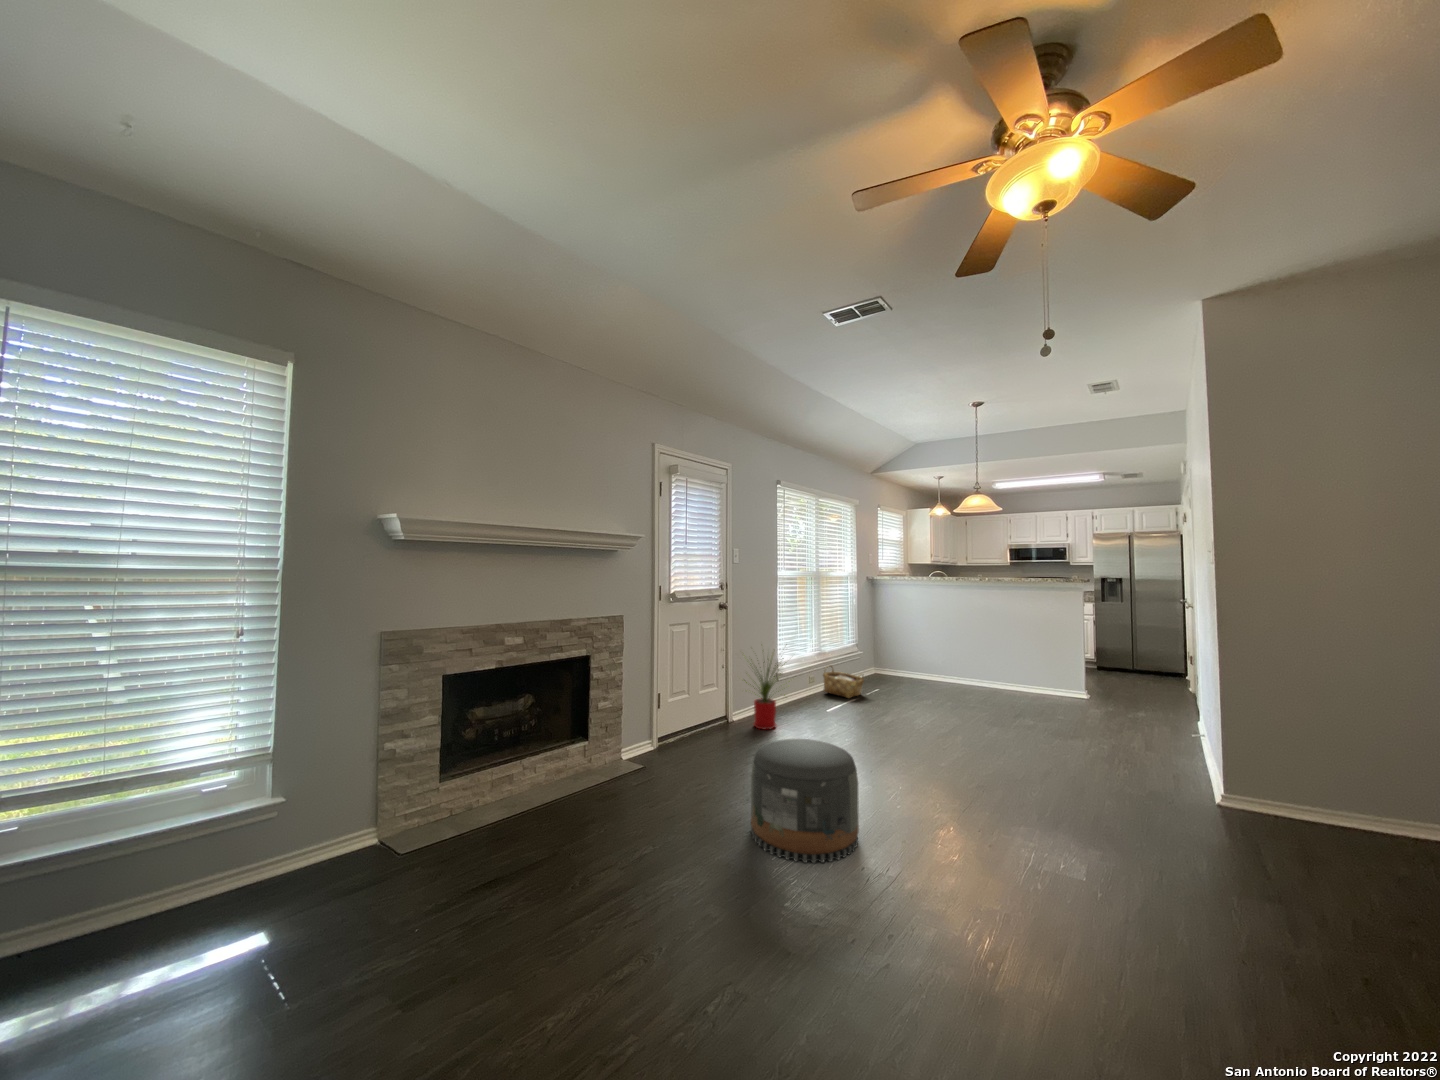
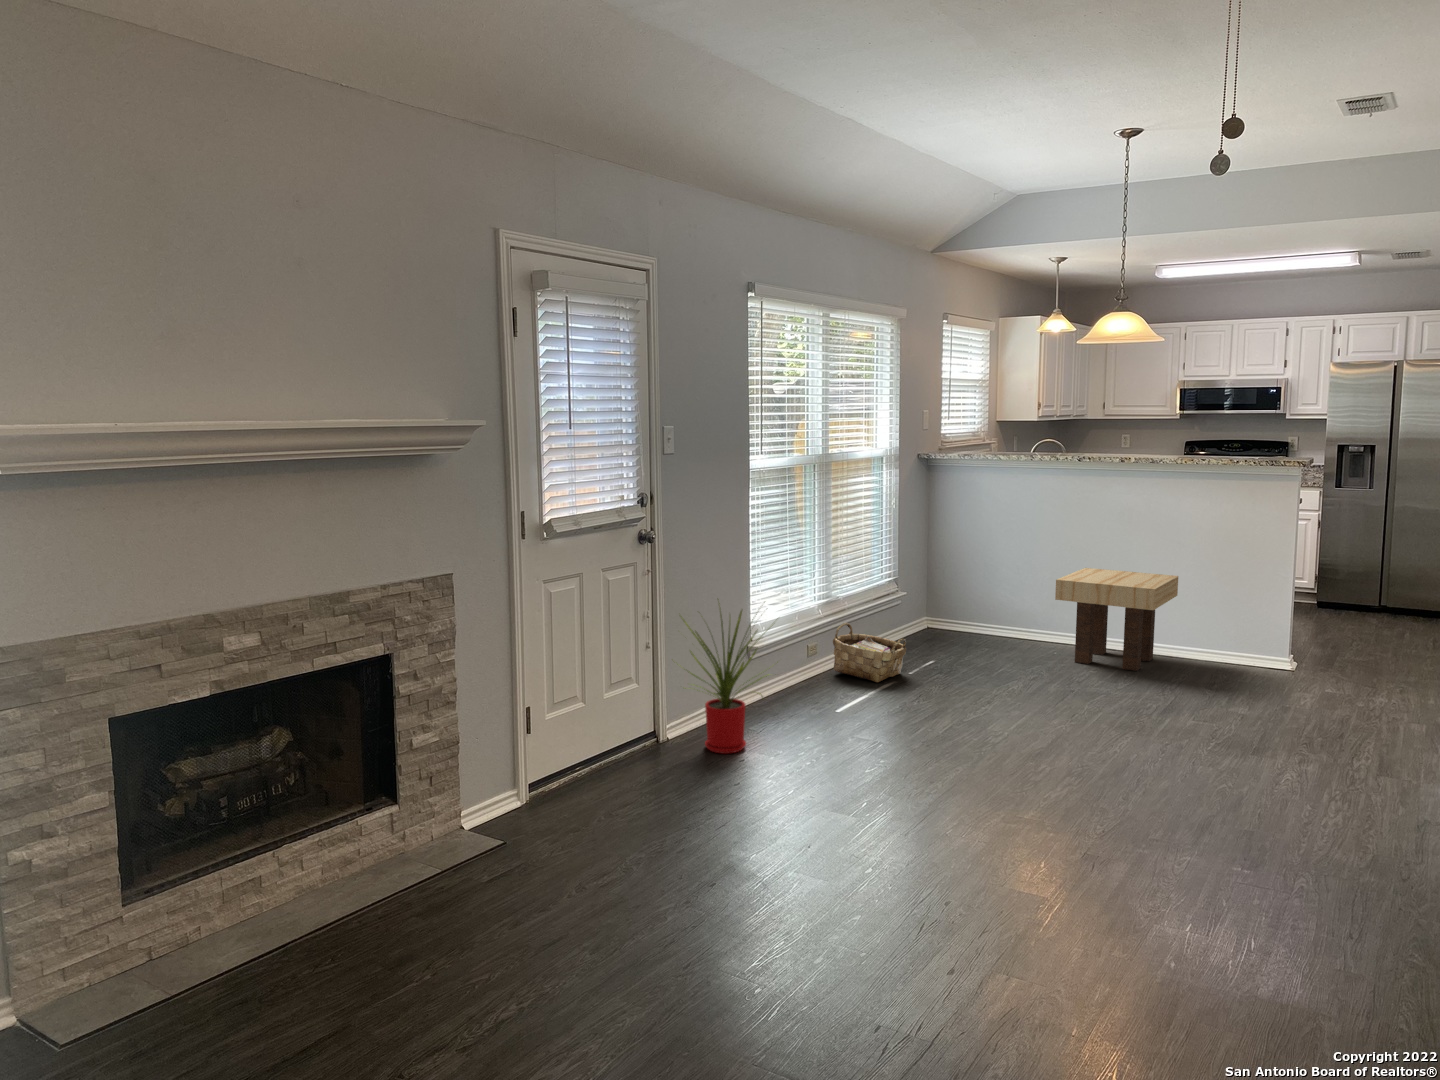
side table: none [947,640,1017,698] -> present [1055,568,1178,671]
pouf: present [751,739,859,863] -> none [692,800,878,1016]

